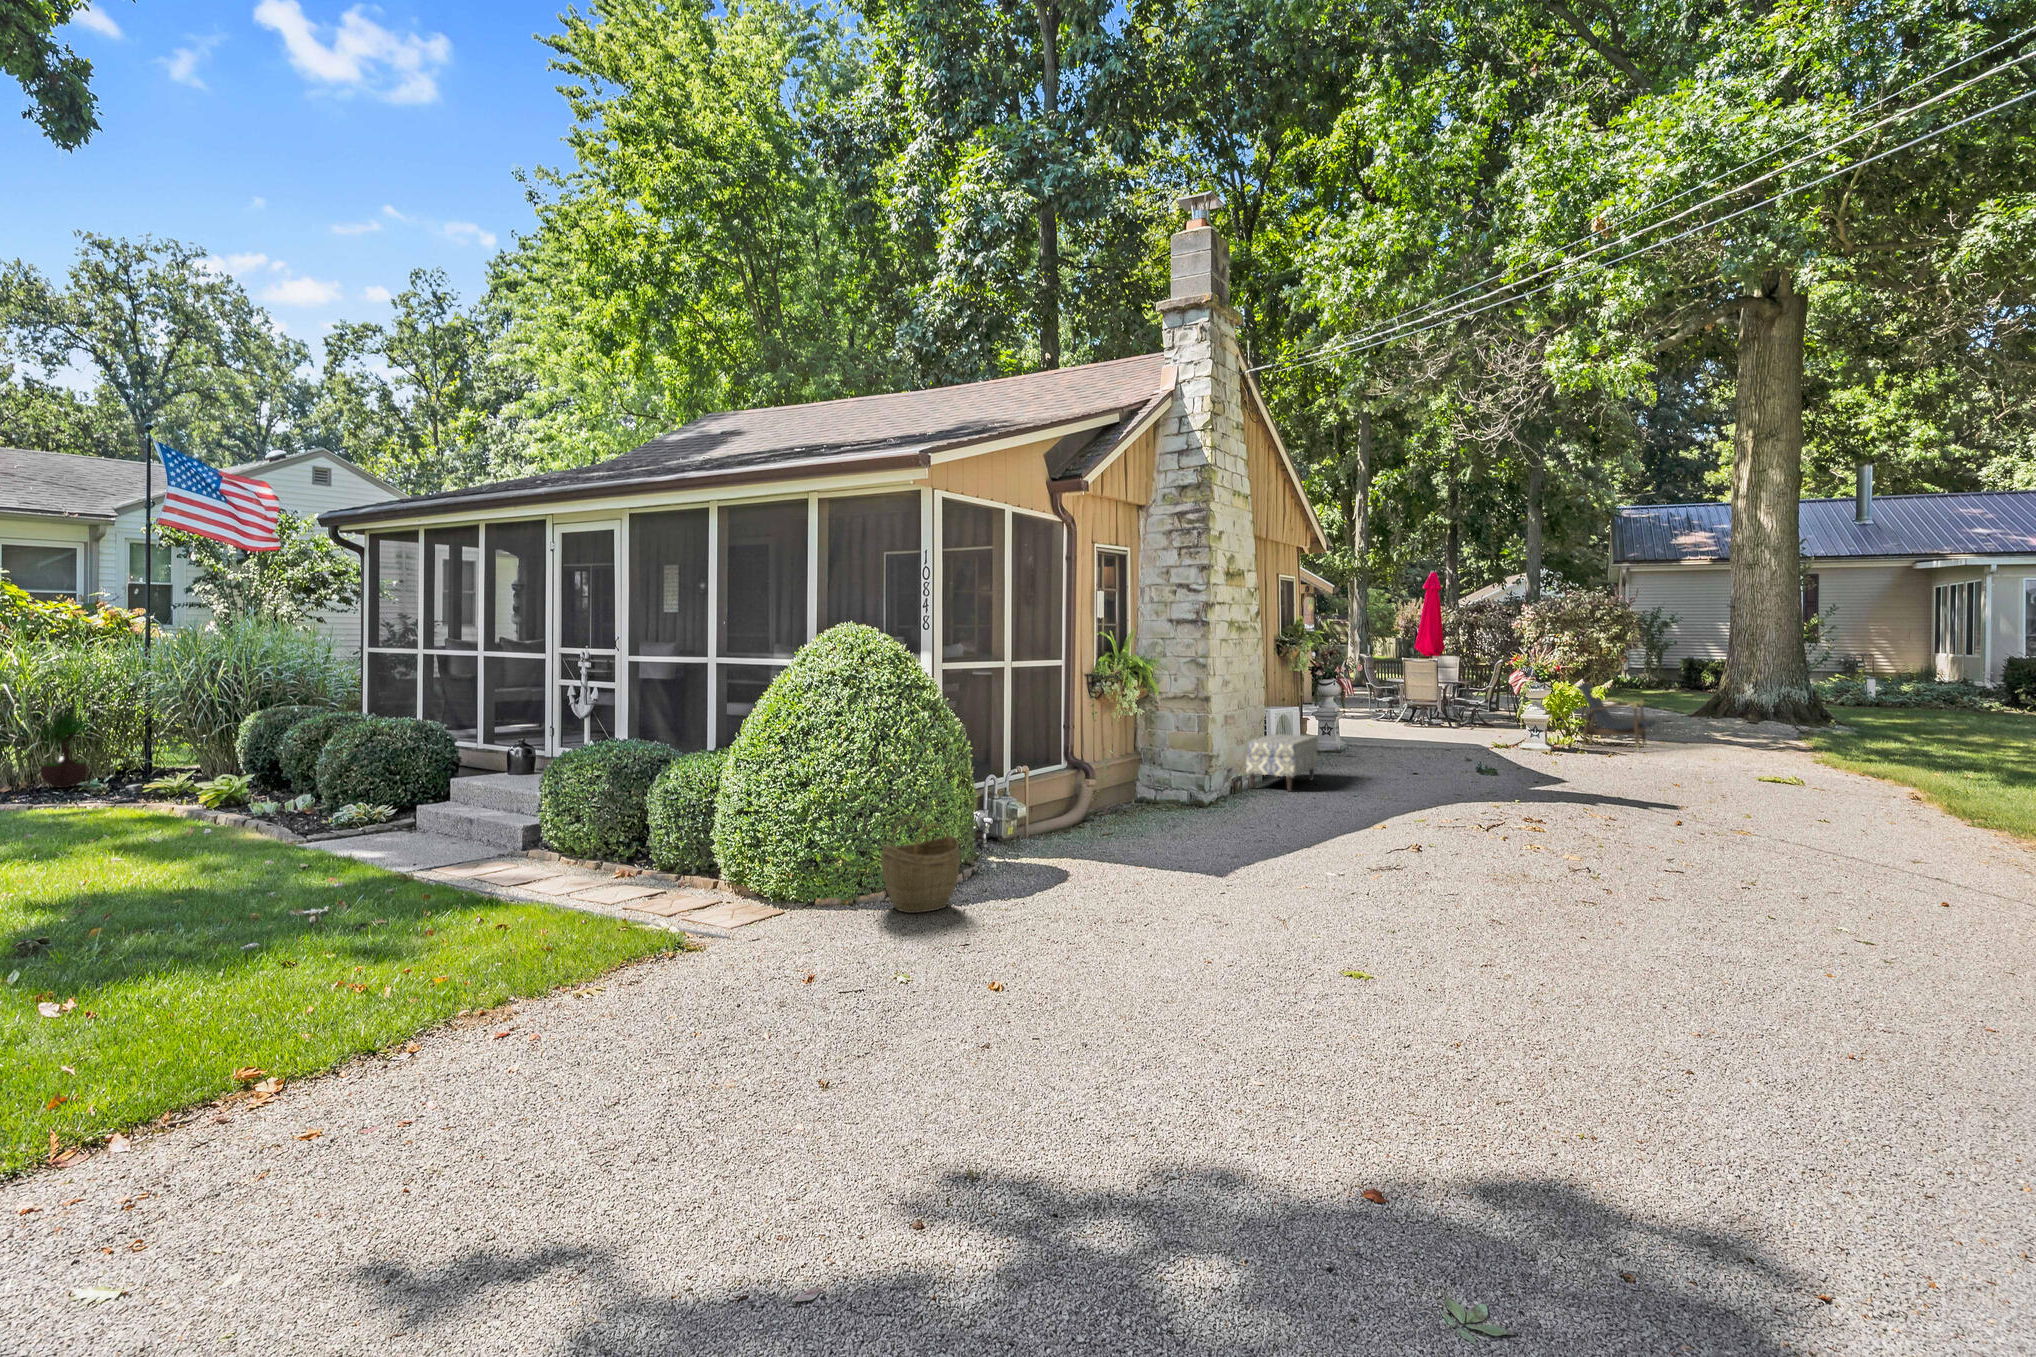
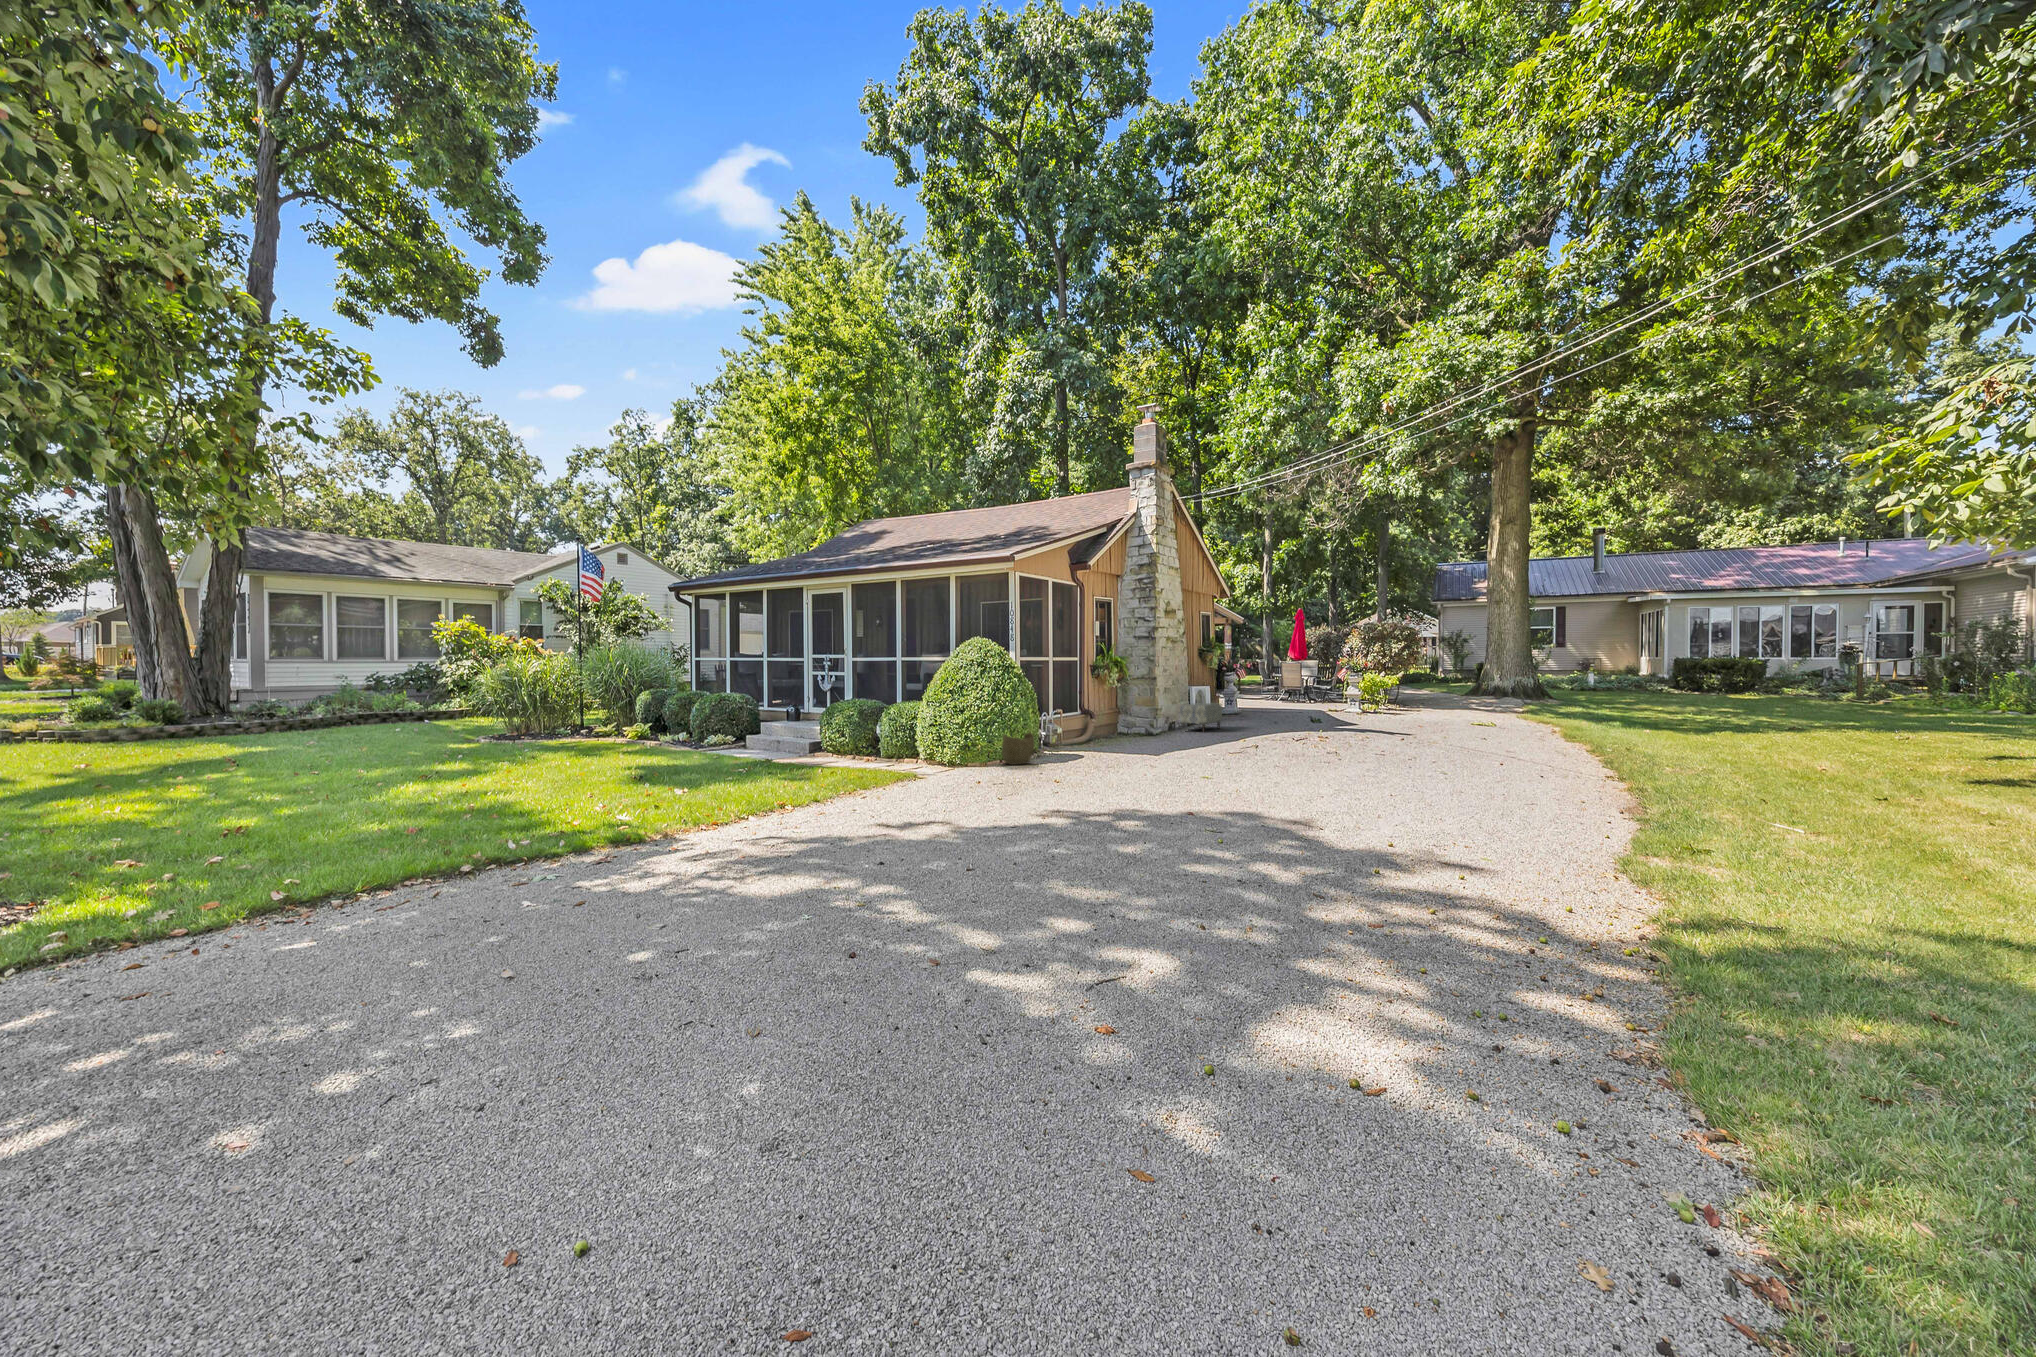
lounge chair: present [1579,683,1656,751] -> none [1383,675,1430,714]
potted tree: present [36,712,91,788] -> none [528,691,556,734]

